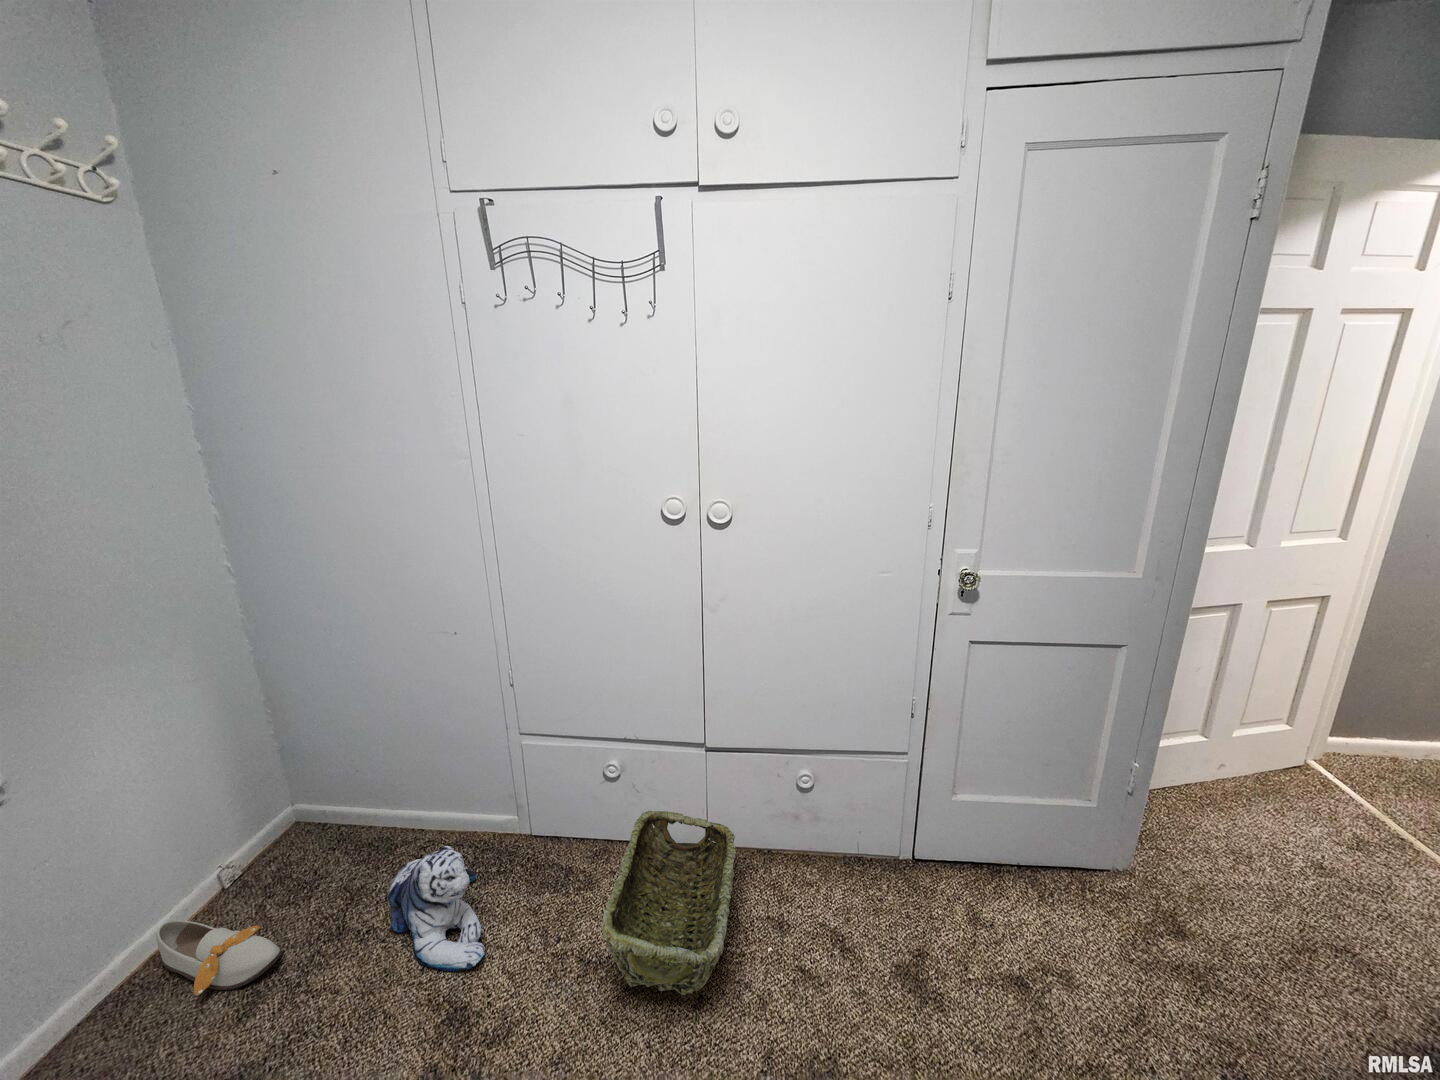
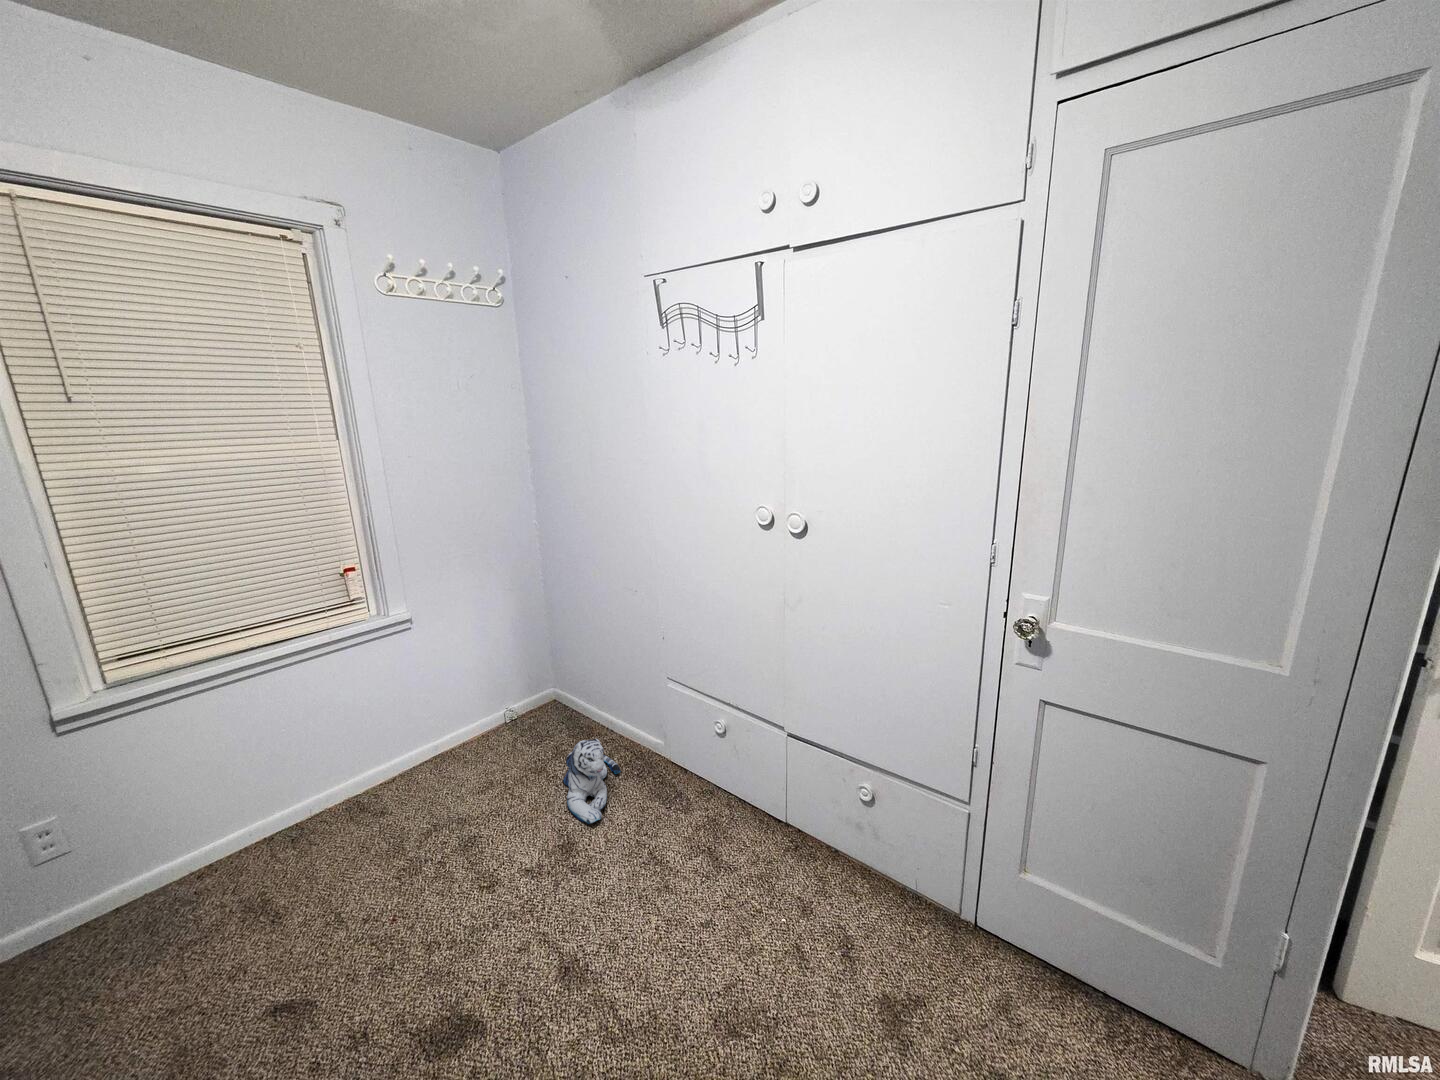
woven basket: present [601,811,736,995] -> none [649,771,792,913]
shoe: present [157,921,282,996] -> none [466,727,512,776]

